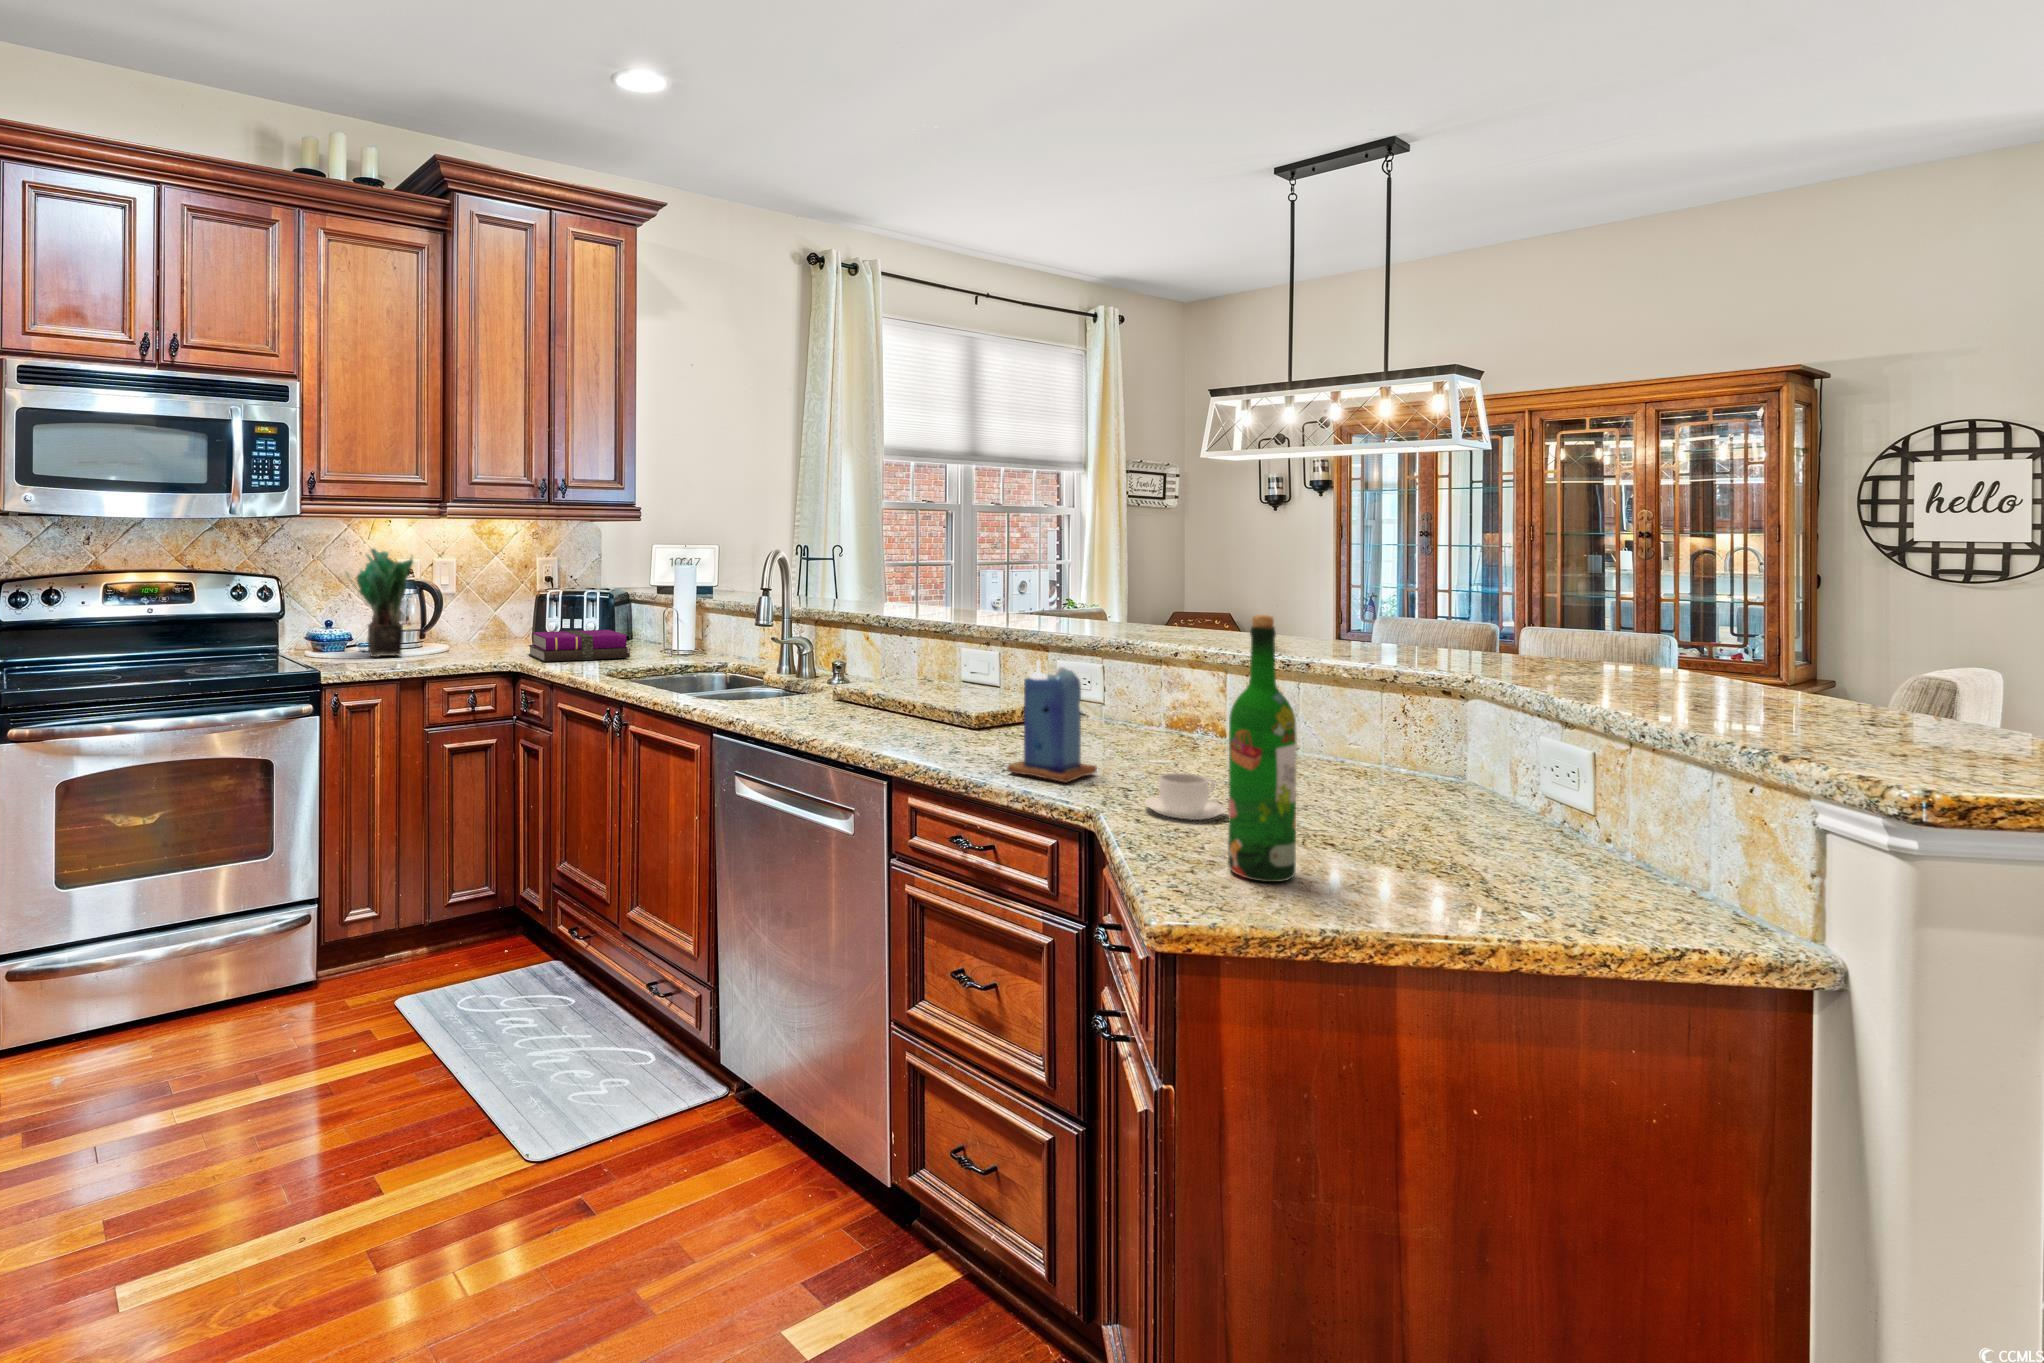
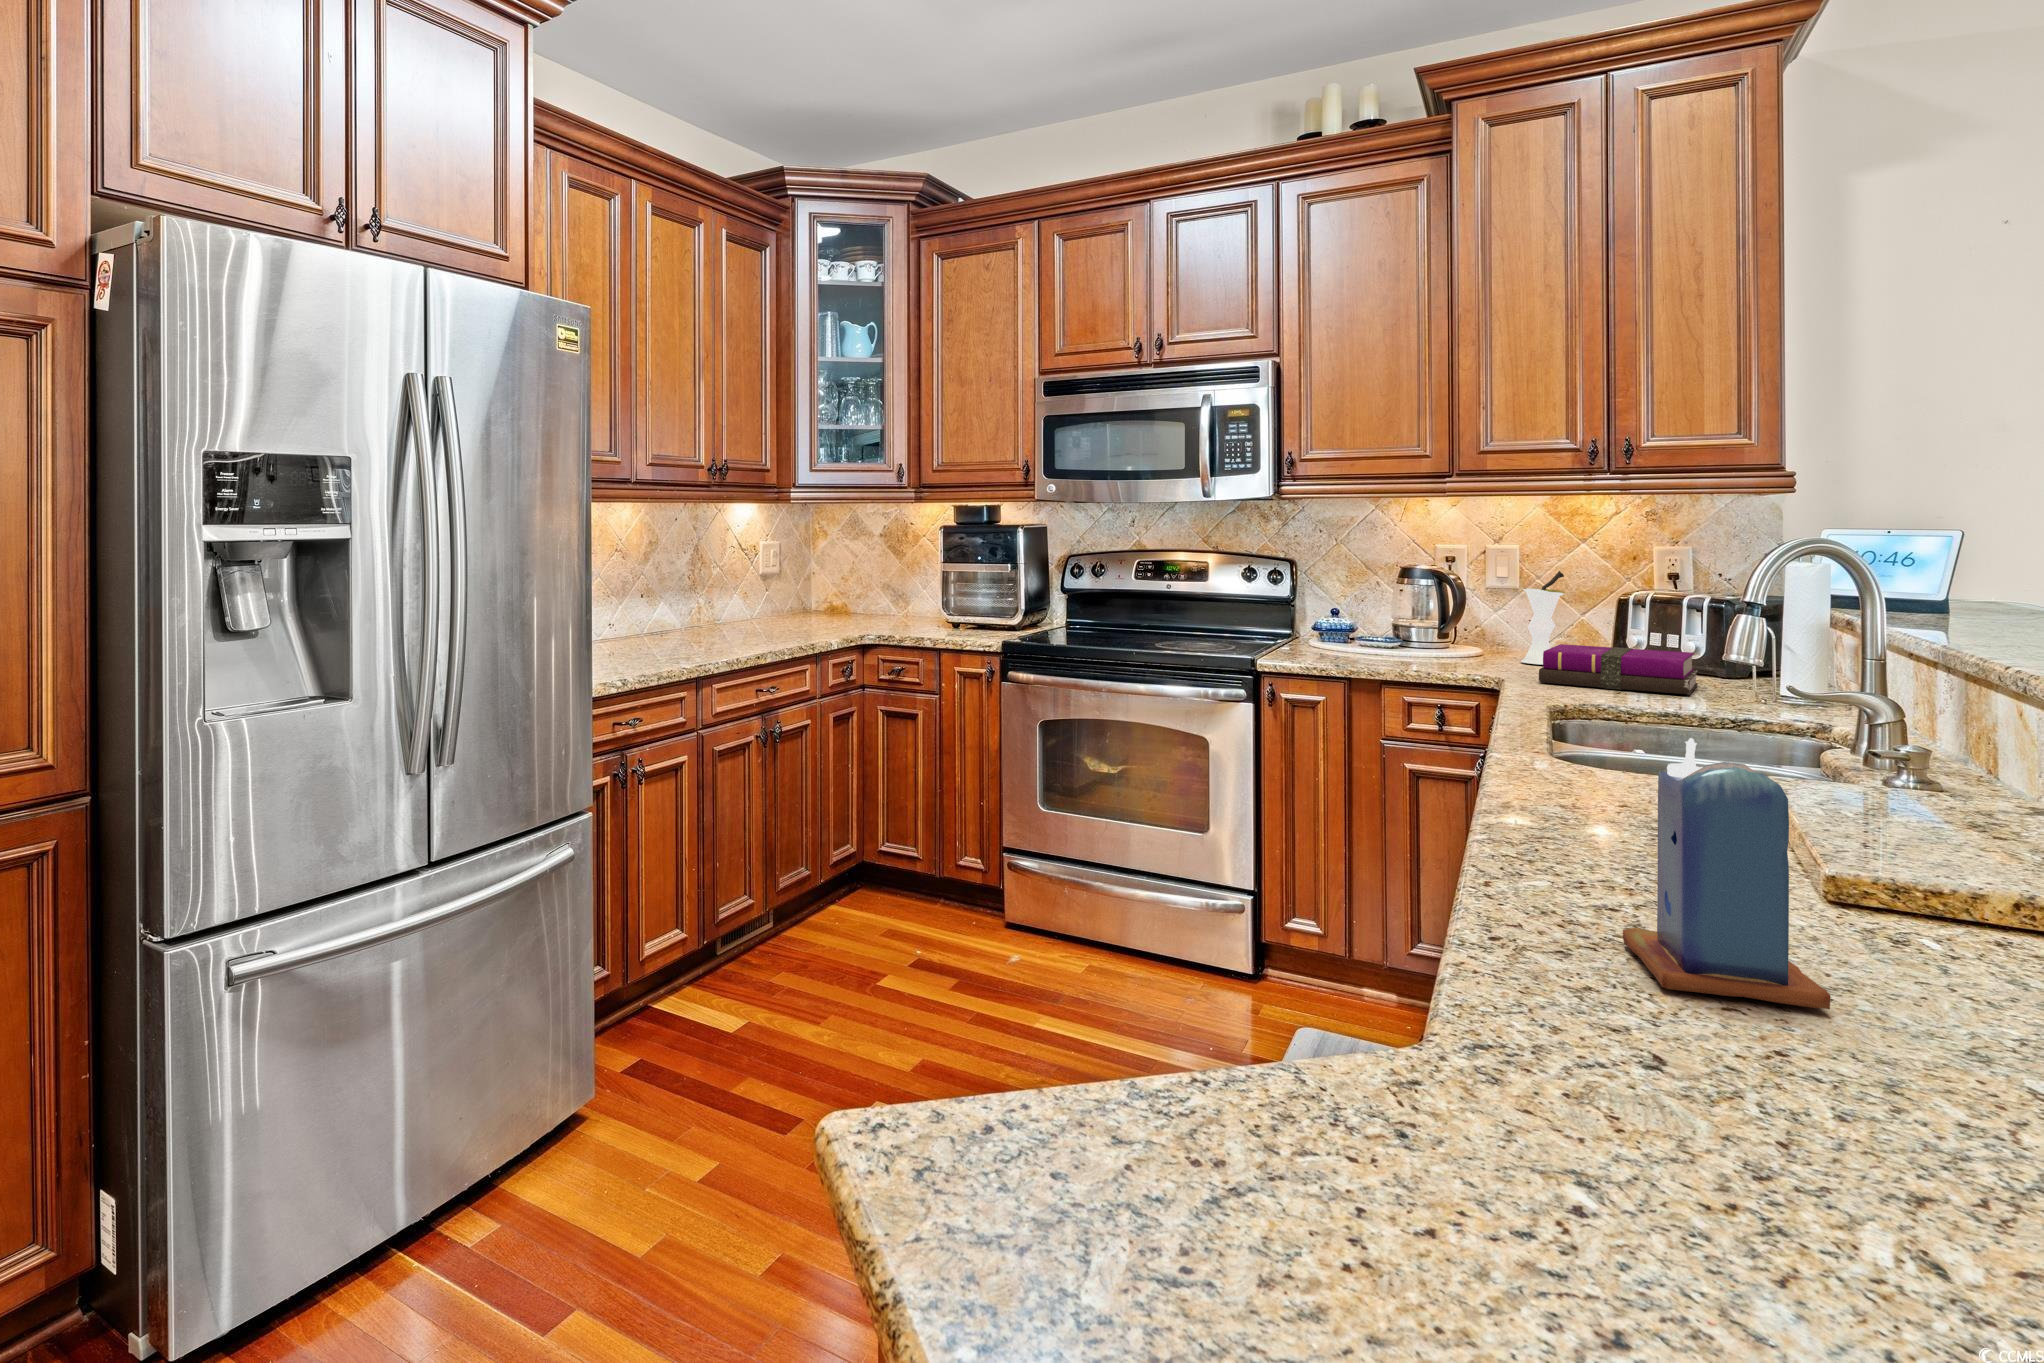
potted plant: present [357,549,413,657] -> none [1333,532,1406,655]
vase: none [483,577,513,650] -> present [1521,571,1565,665]
wine bottle: present [1228,615,1297,882] -> none [1287,644,1436,1232]
coffee cup: present [1144,773,1227,820] -> none [1600,1011,1834,1149]

